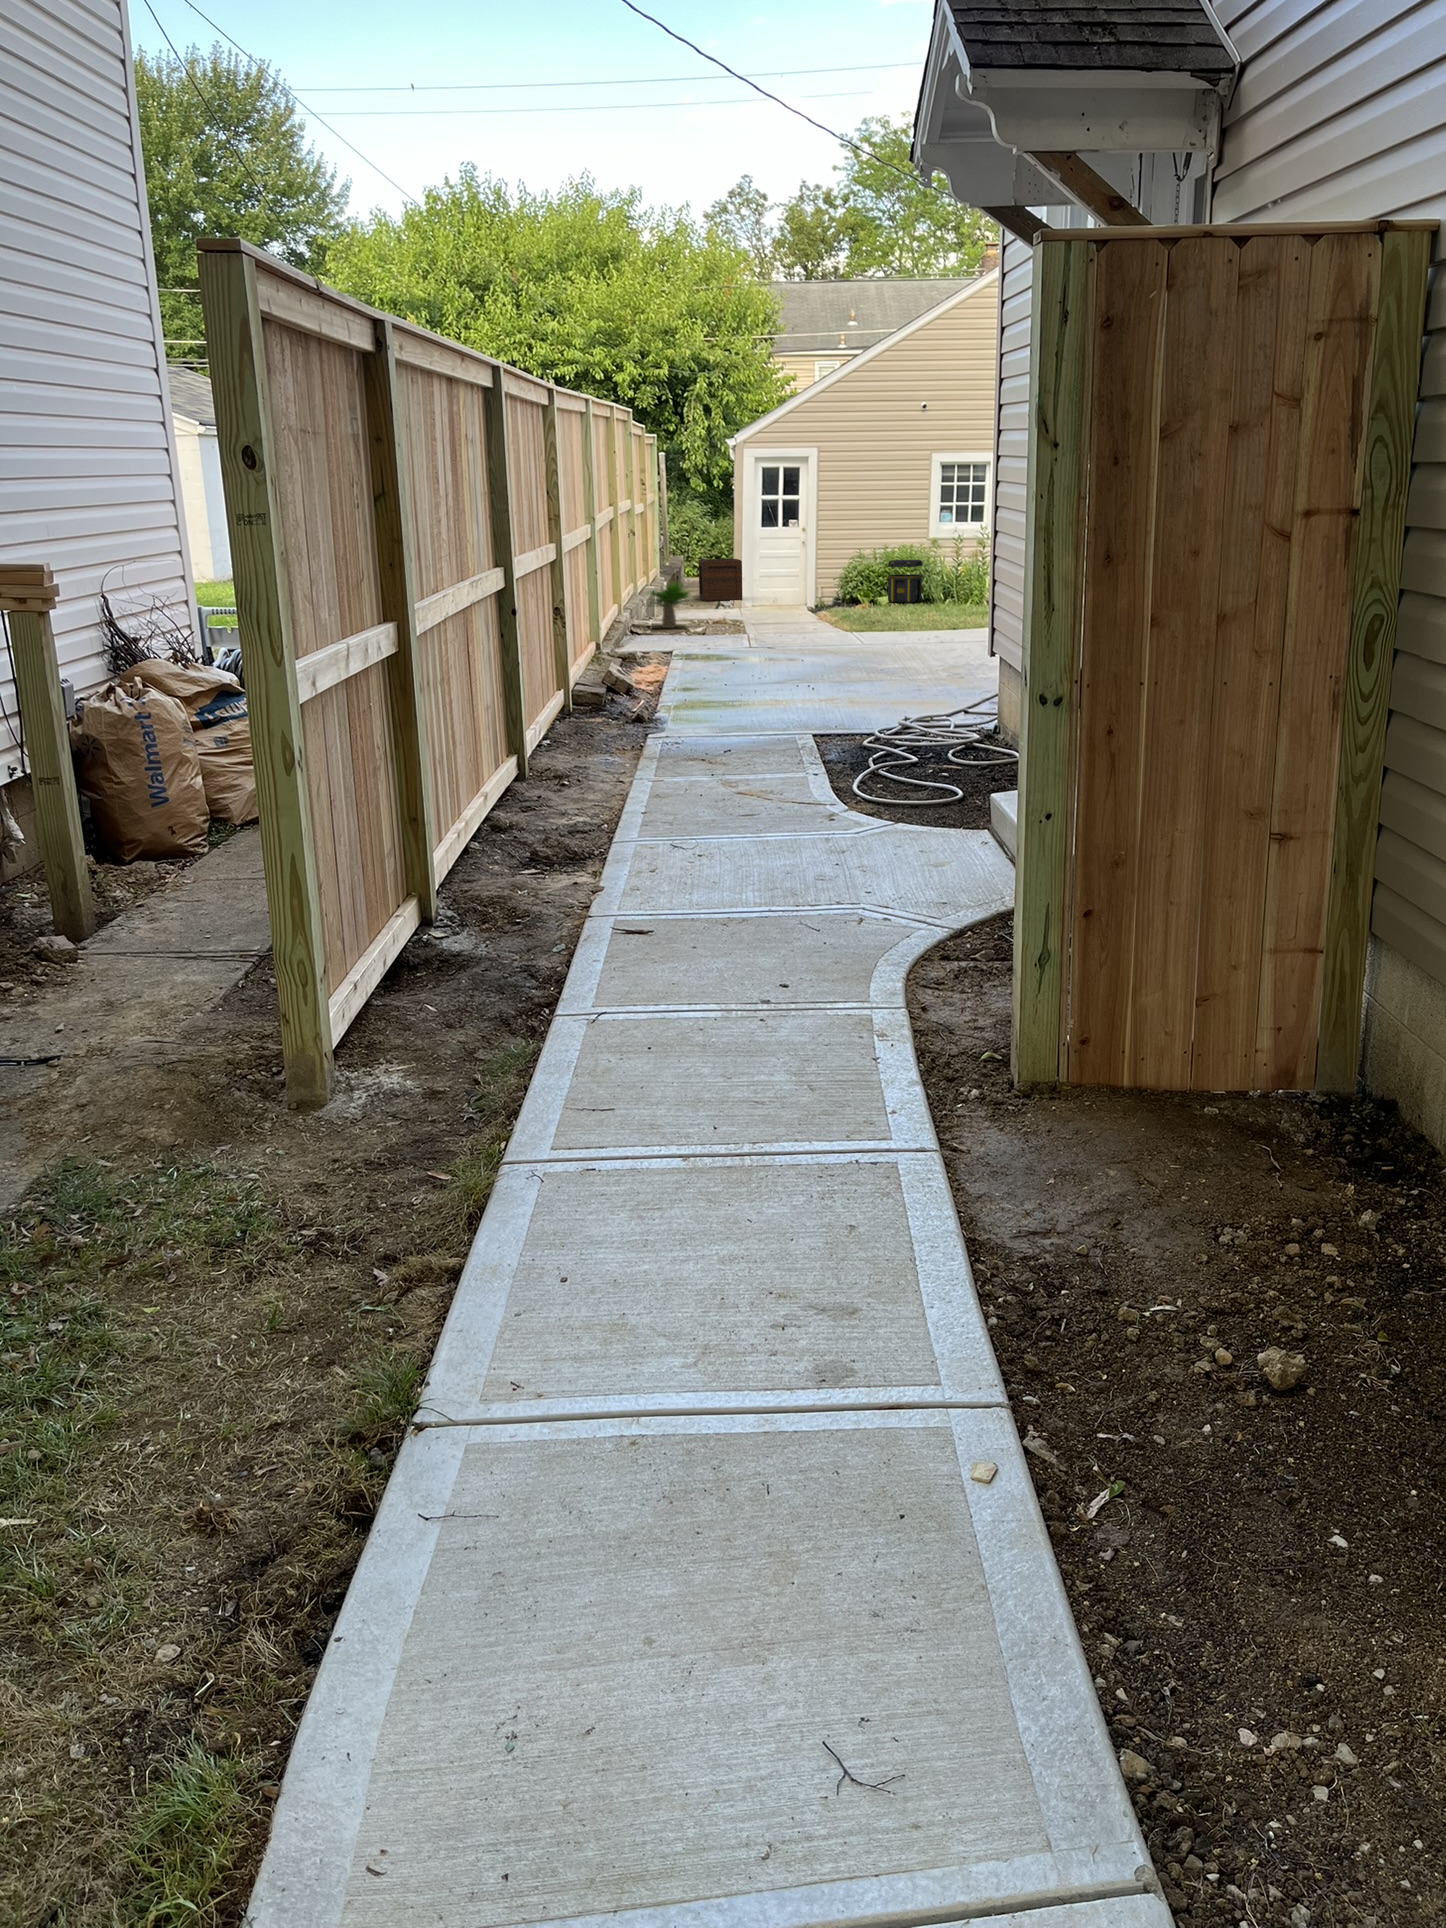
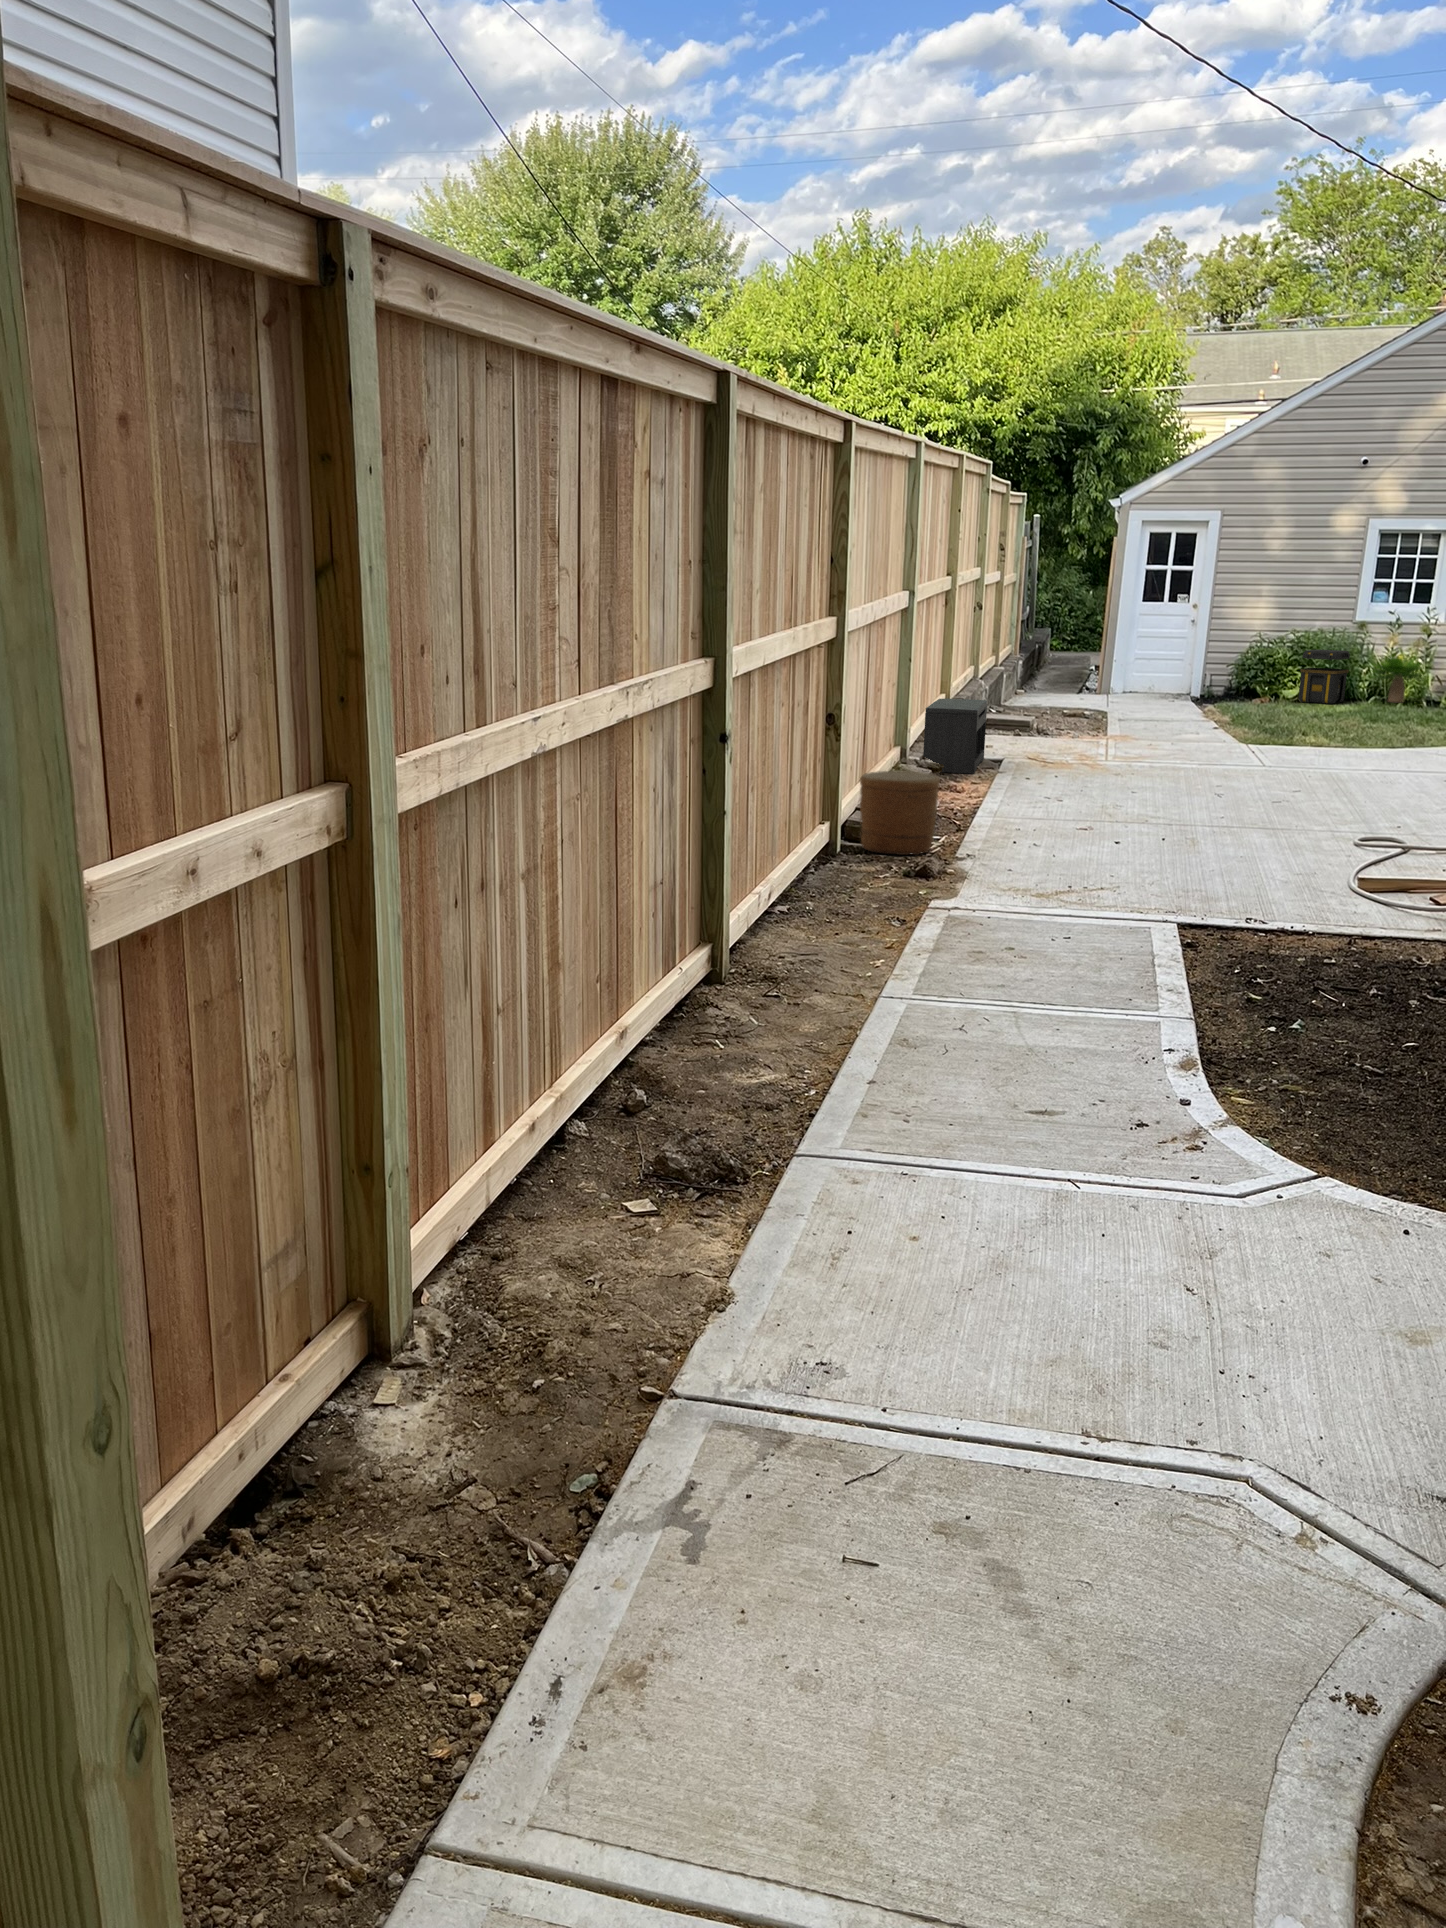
wooden crate: present [698,559,743,601] -> none [1058,638,1114,689]
potted plant: present [649,583,691,628] -> present [1371,655,1424,703]
bench: none [609,605,656,663] -> present [923,699,987,774]
woven basket: none [579,652,639,713] -> present [860,771,940,855]

